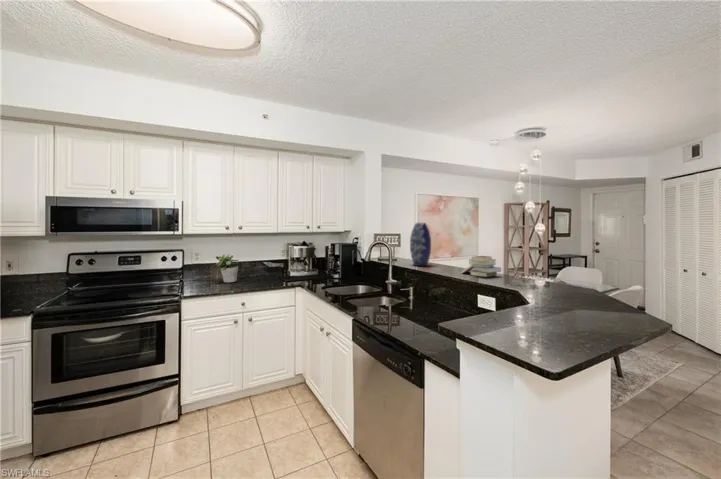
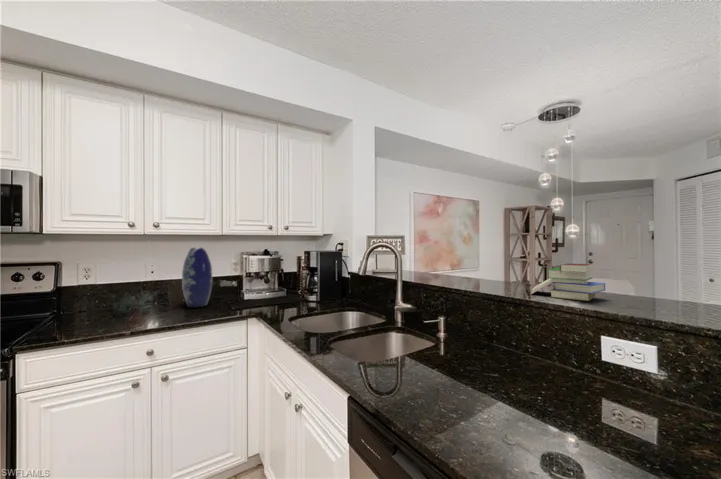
vase: present [410,223,431,266] -> present [182,247,212,307]
potted plant: present [215,254,238,283] -> none [112,267,156,315]

